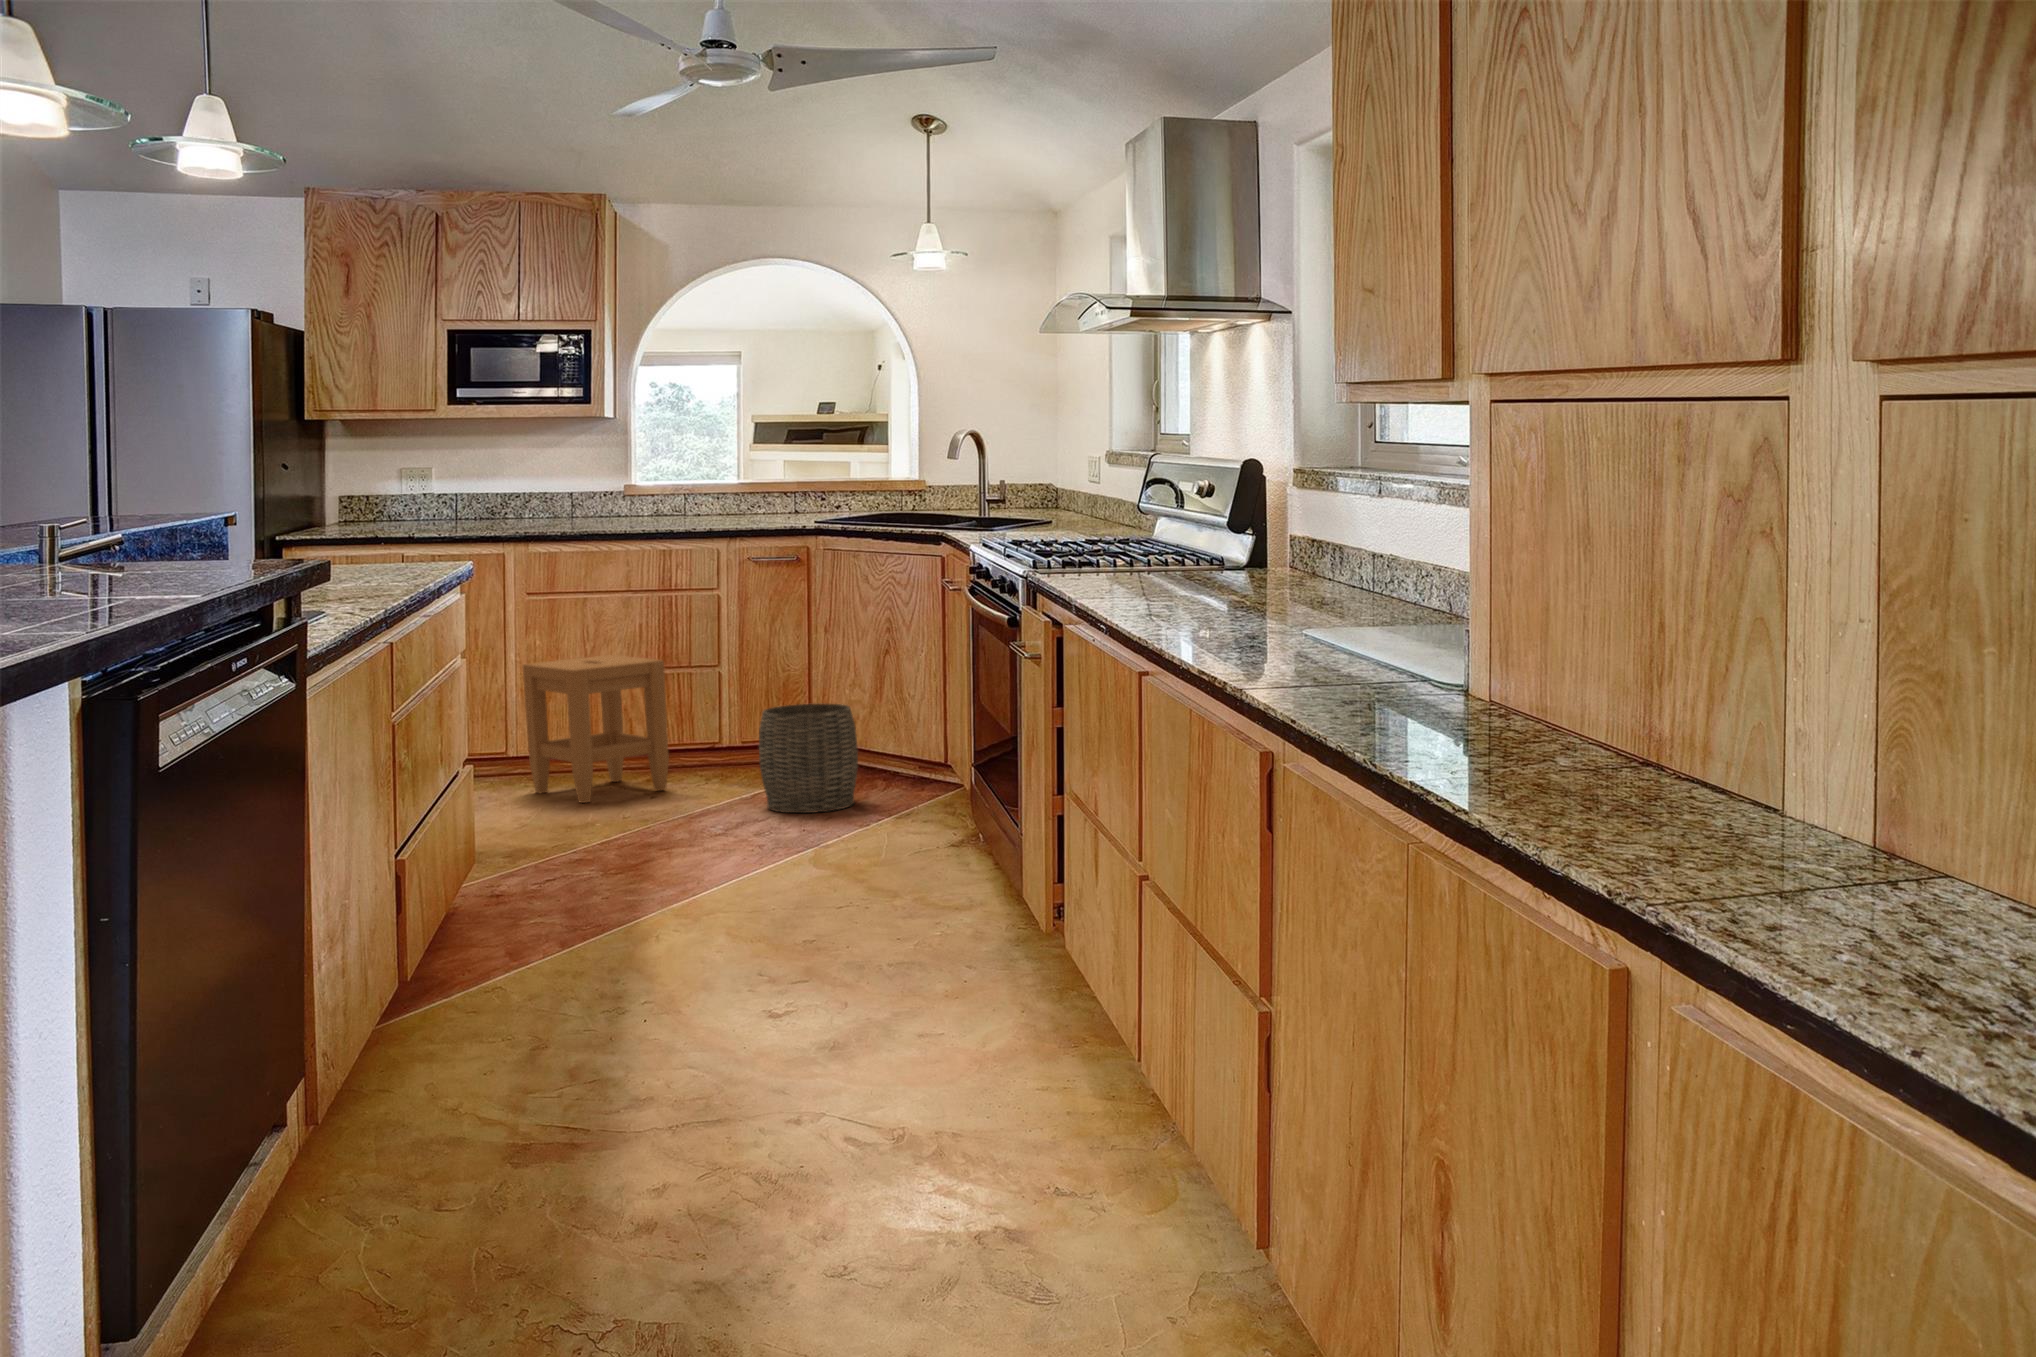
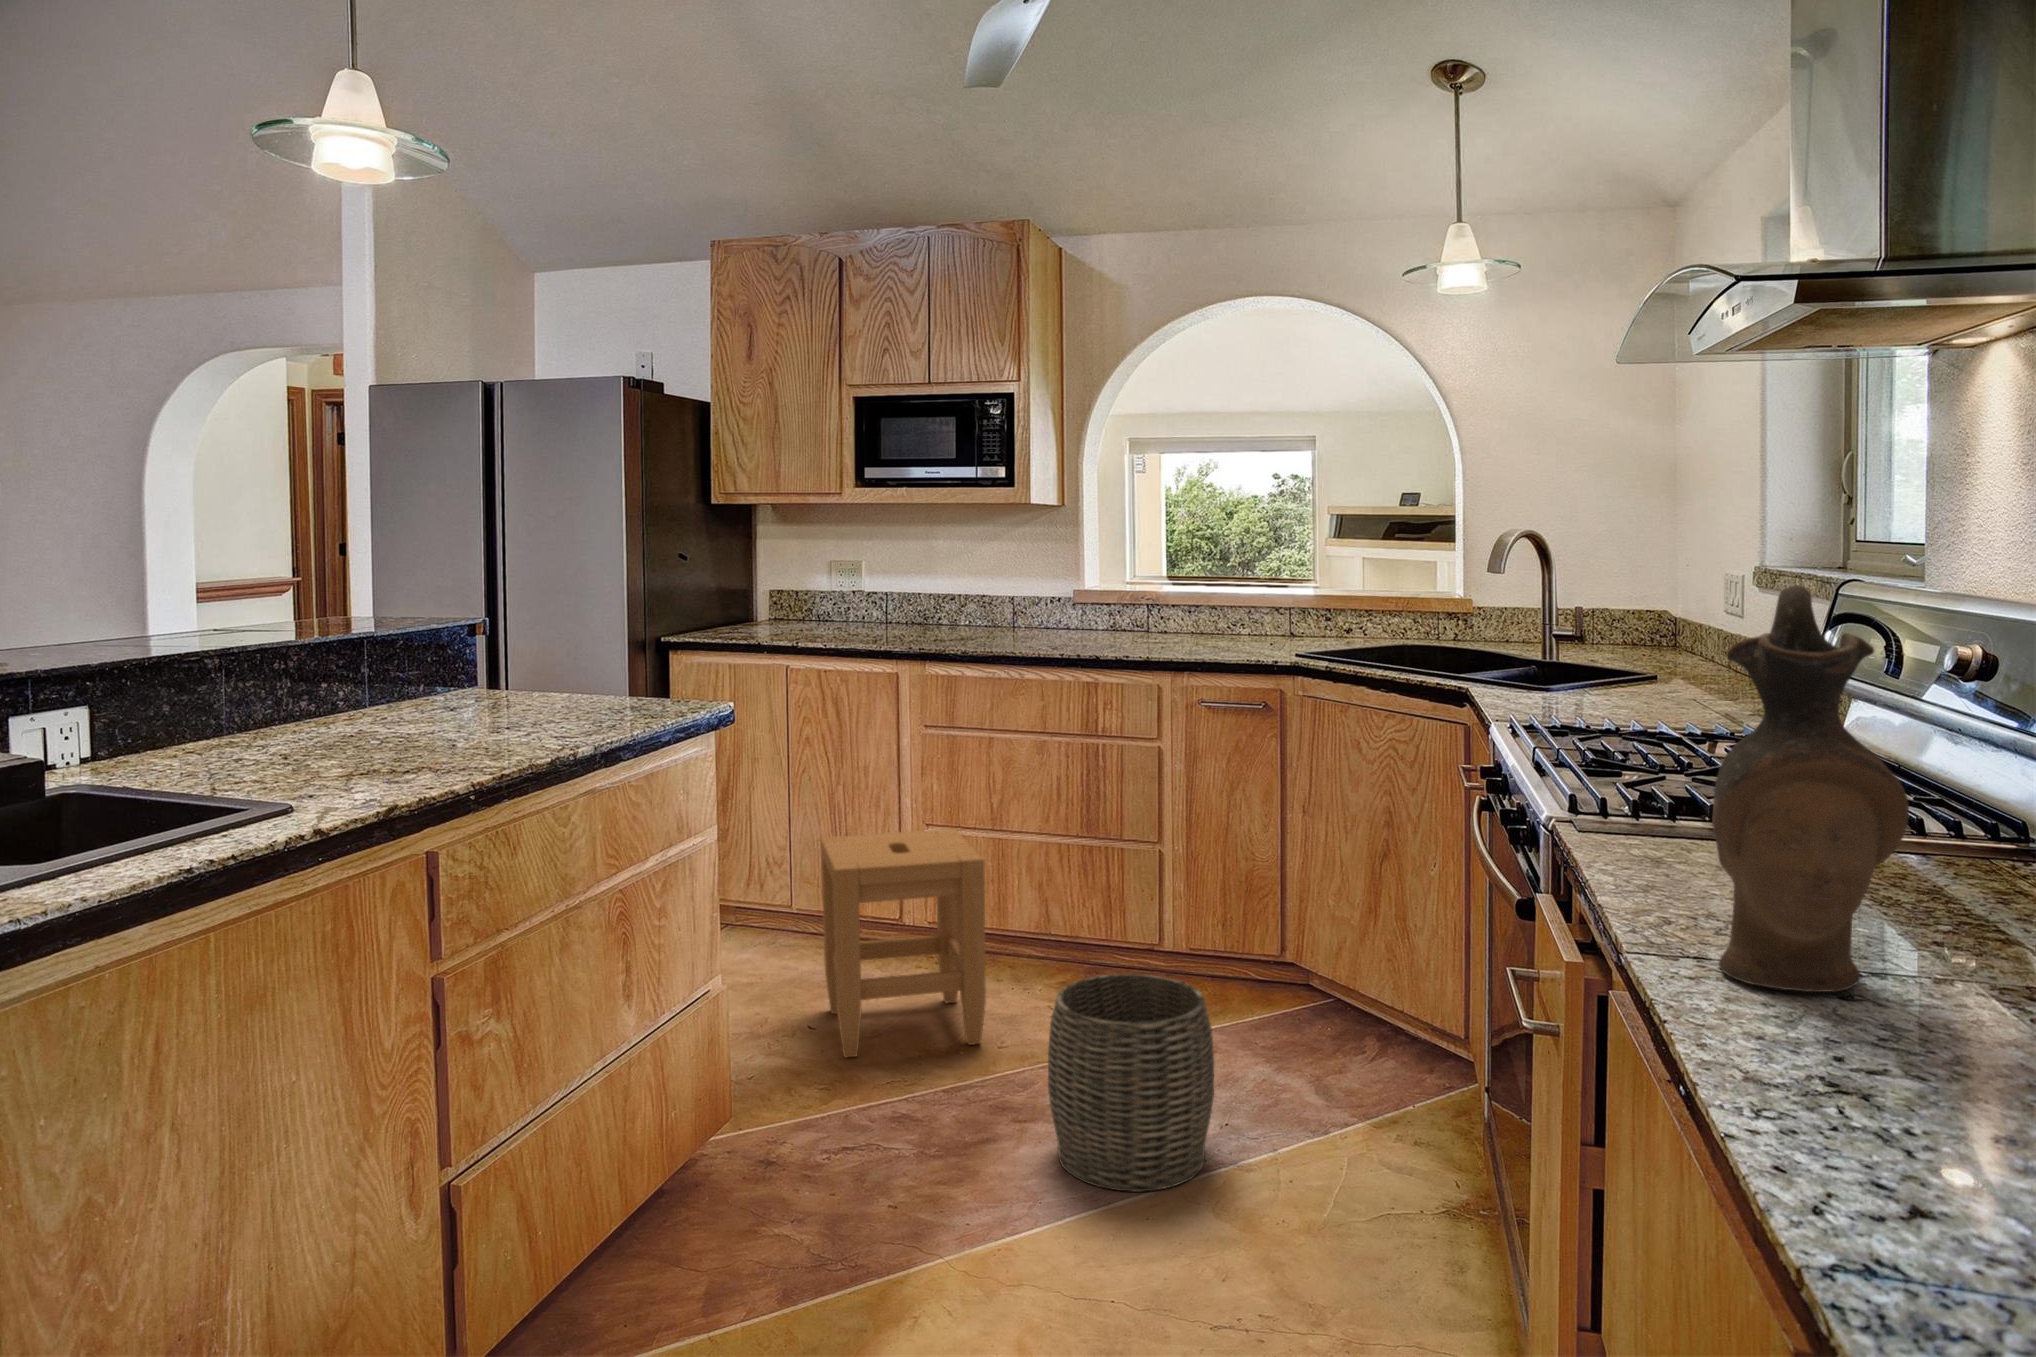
ceramic pitcher: none [1115,441,1162,555] -> present [1712,585,1909,992]

